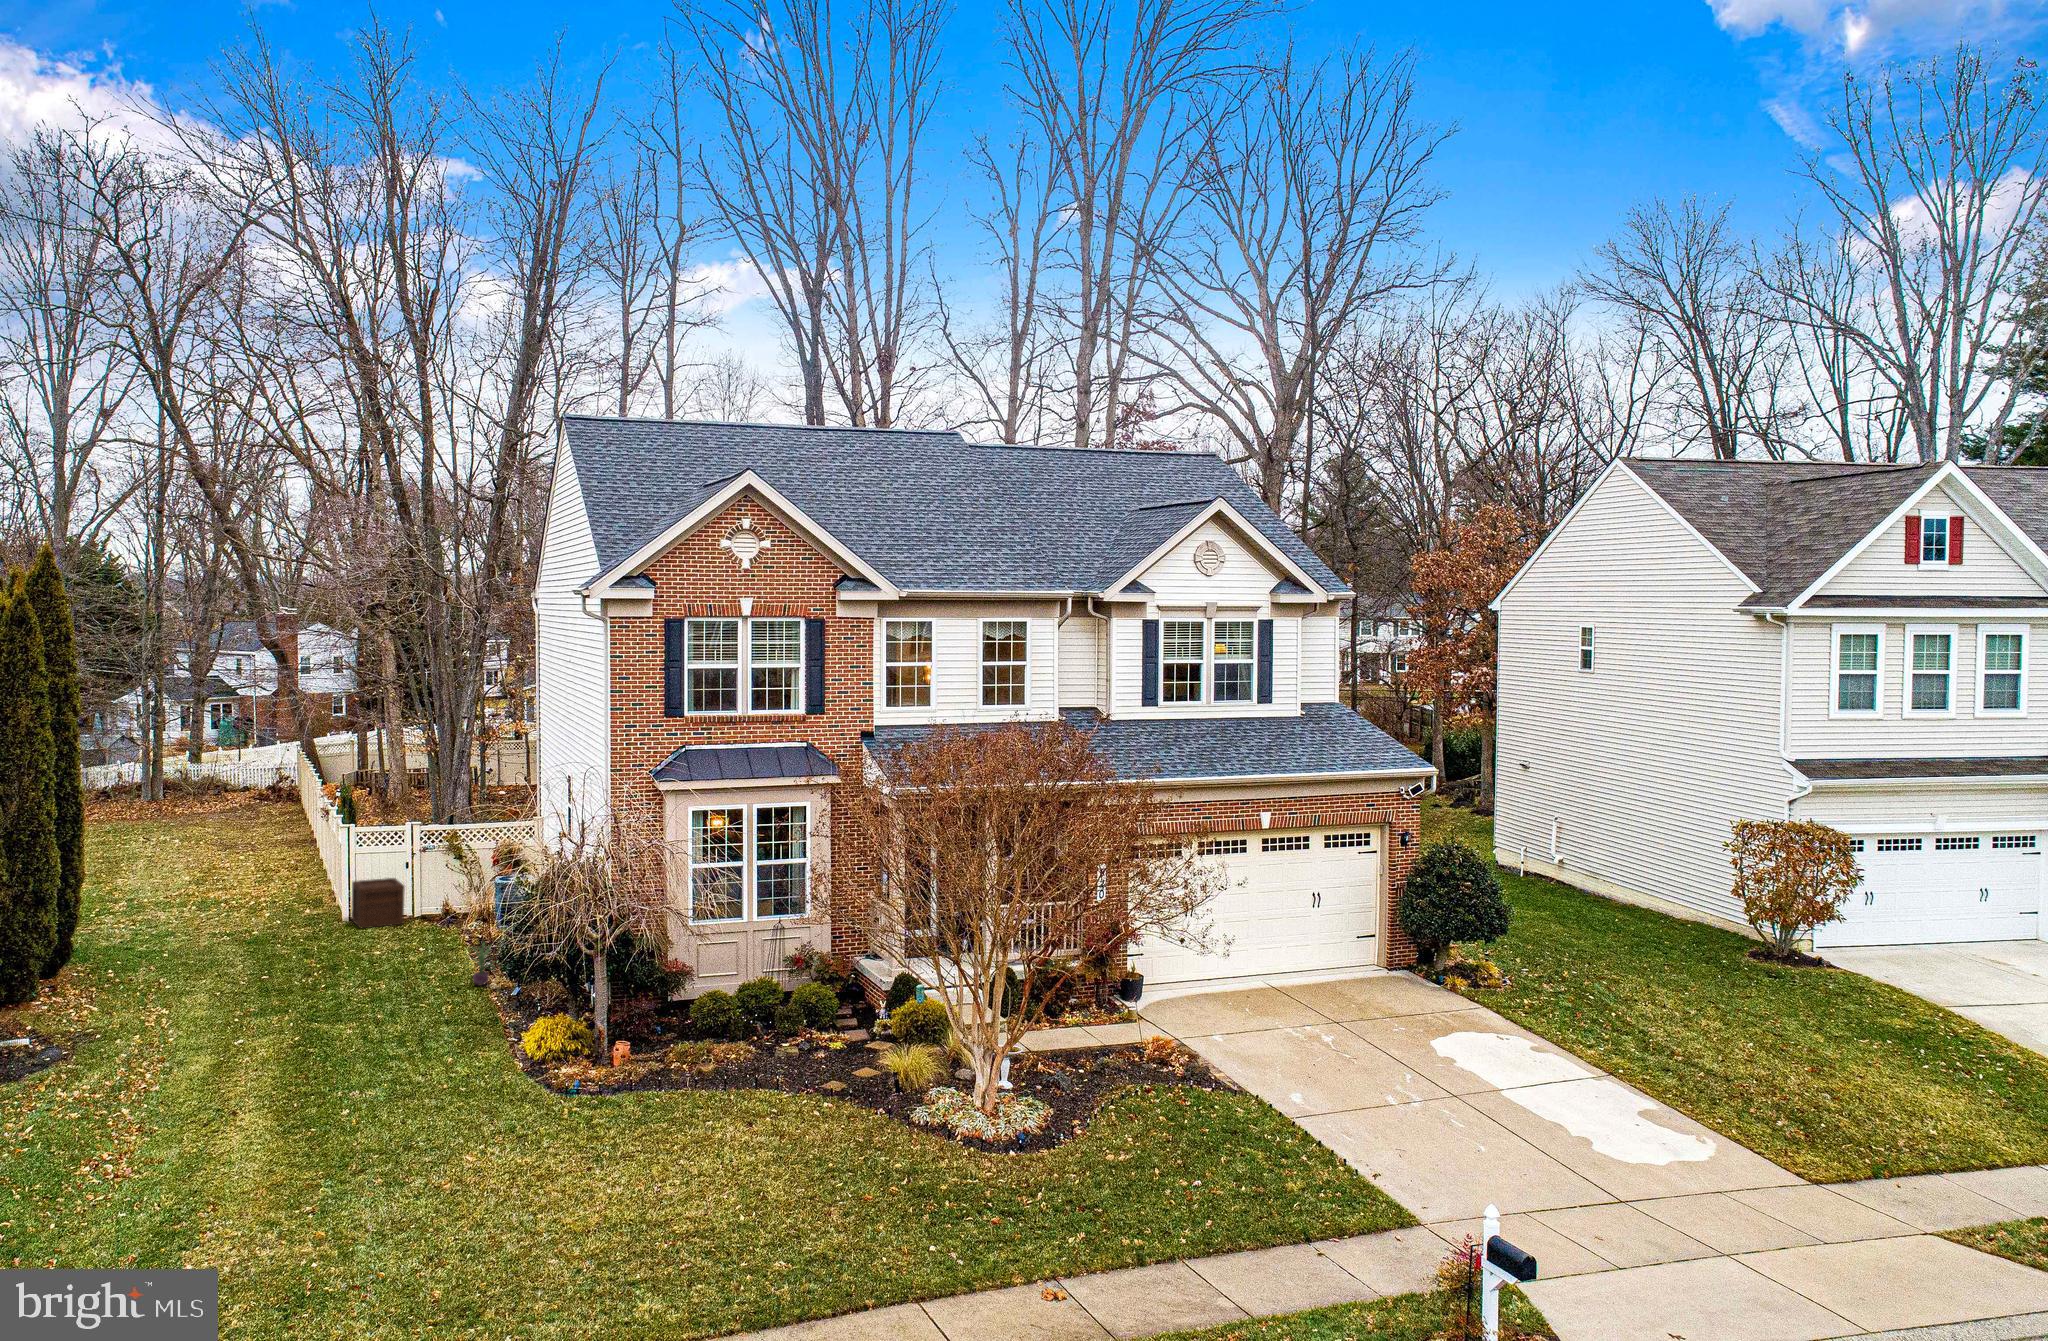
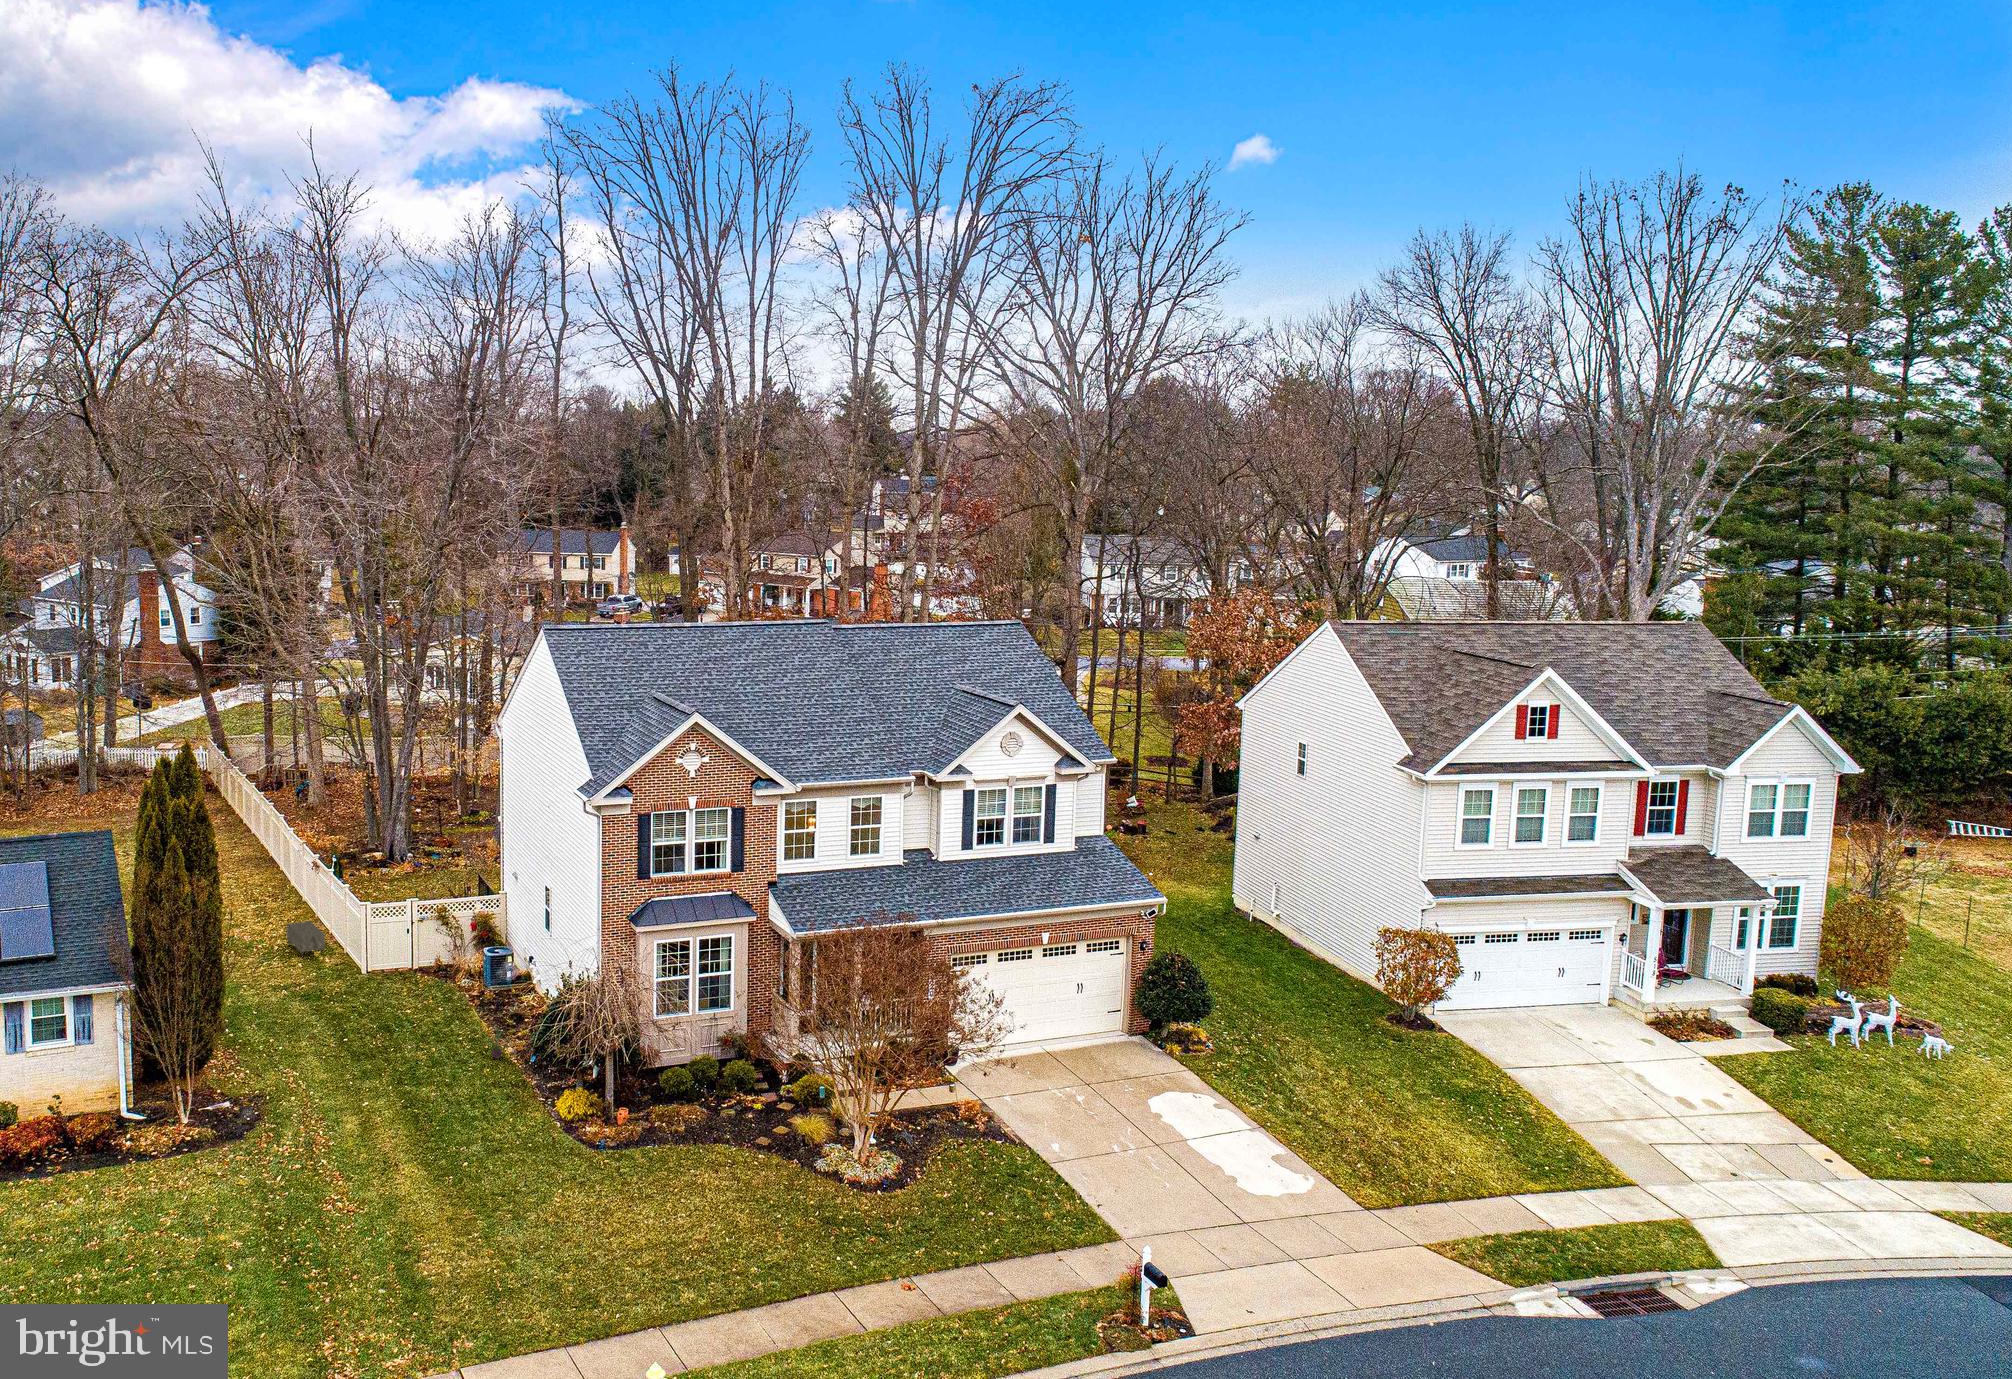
bench: none [293,855,333,896] -> present [286,921,325,958]
wooden crate: present [351,878,405,928] -> none [361,955,405,998]

